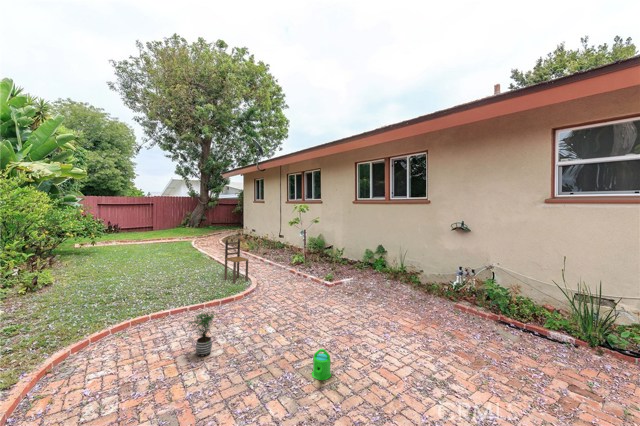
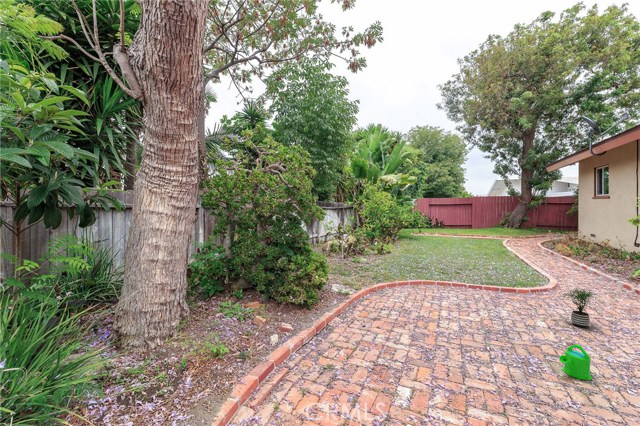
chair: present [224,239,248,283] -> none [518,233,547,280]
potted plant: present [189,312,214,356] -> present [563,288,593,328]

